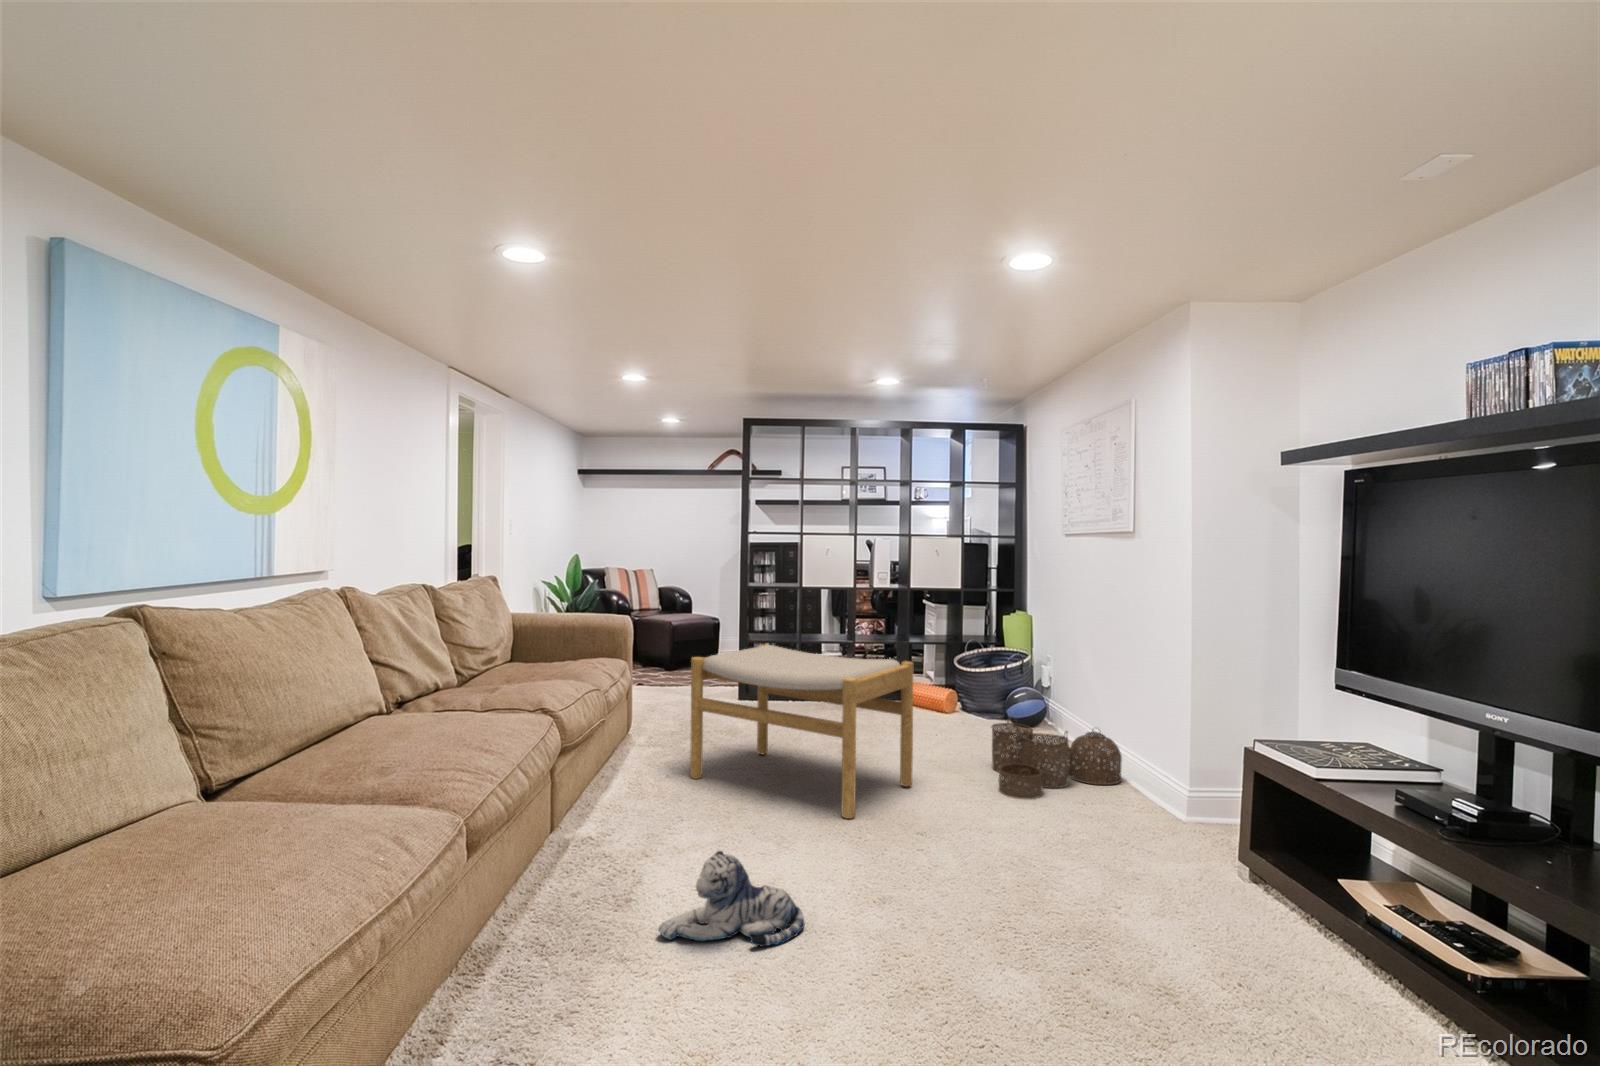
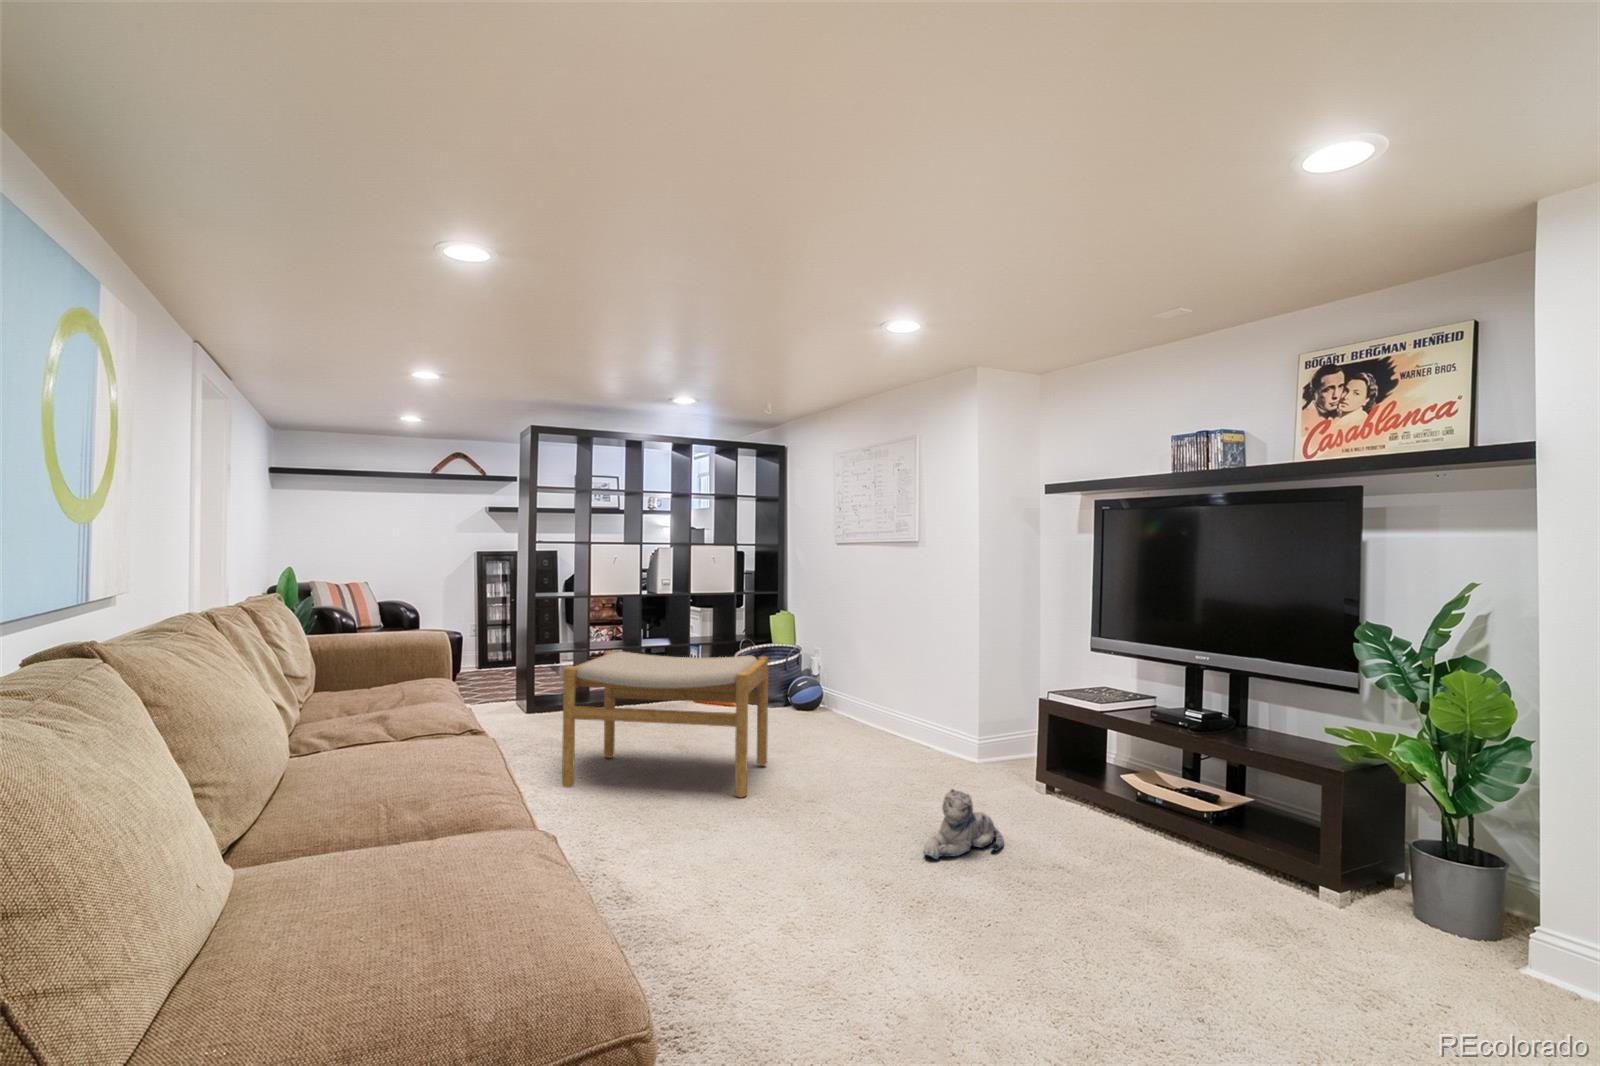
woven basket: present [992,721,1122,799] -> none [812,698,911,763]
plush toy: present [658,850,805,946] -> present [924,789,1004,859]

